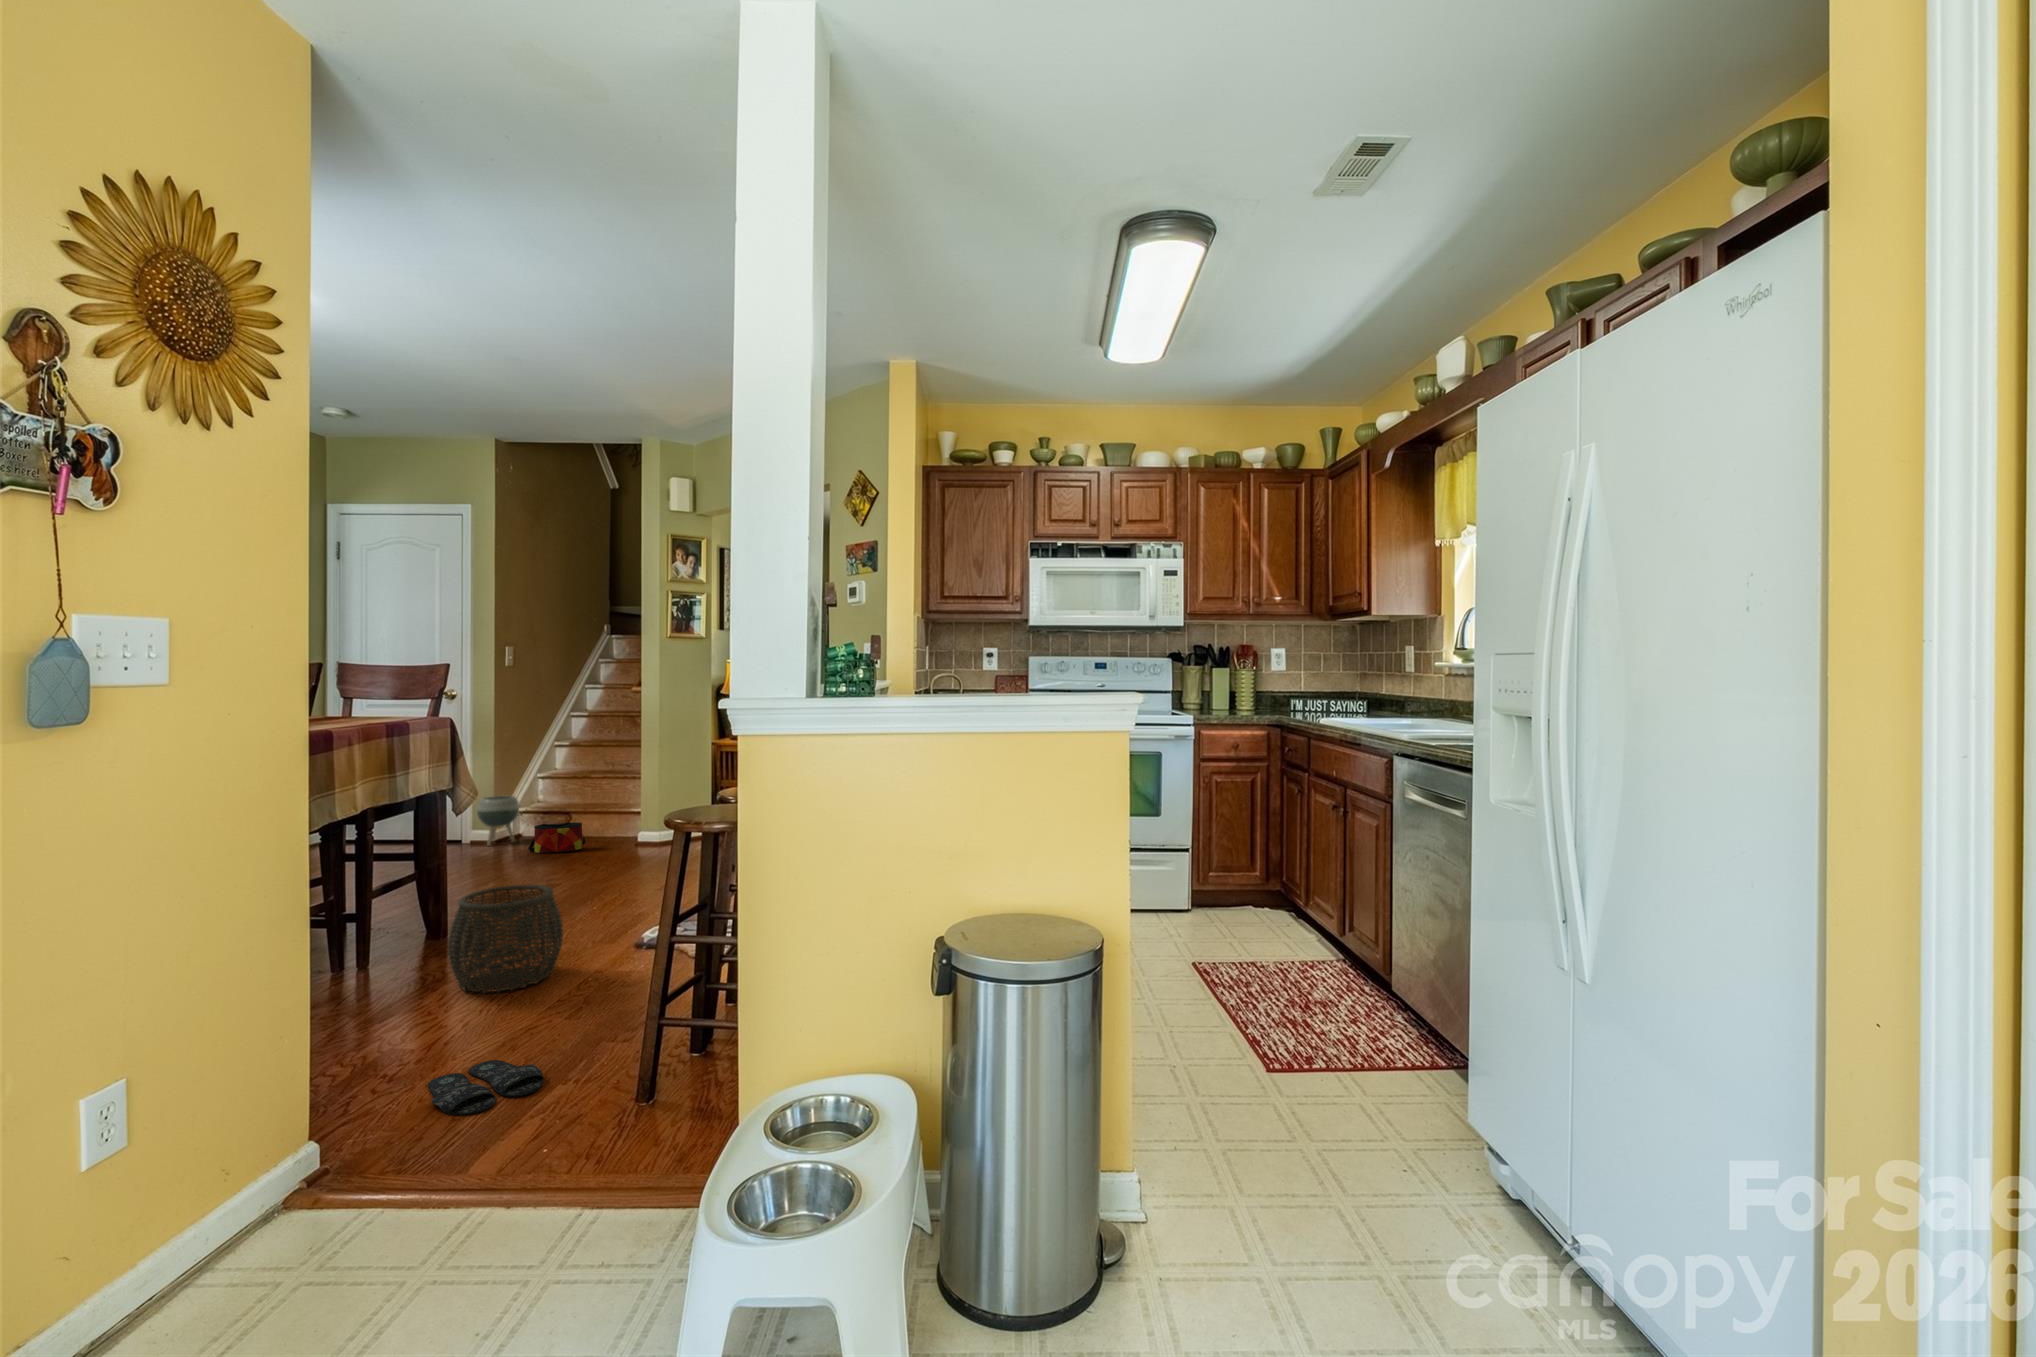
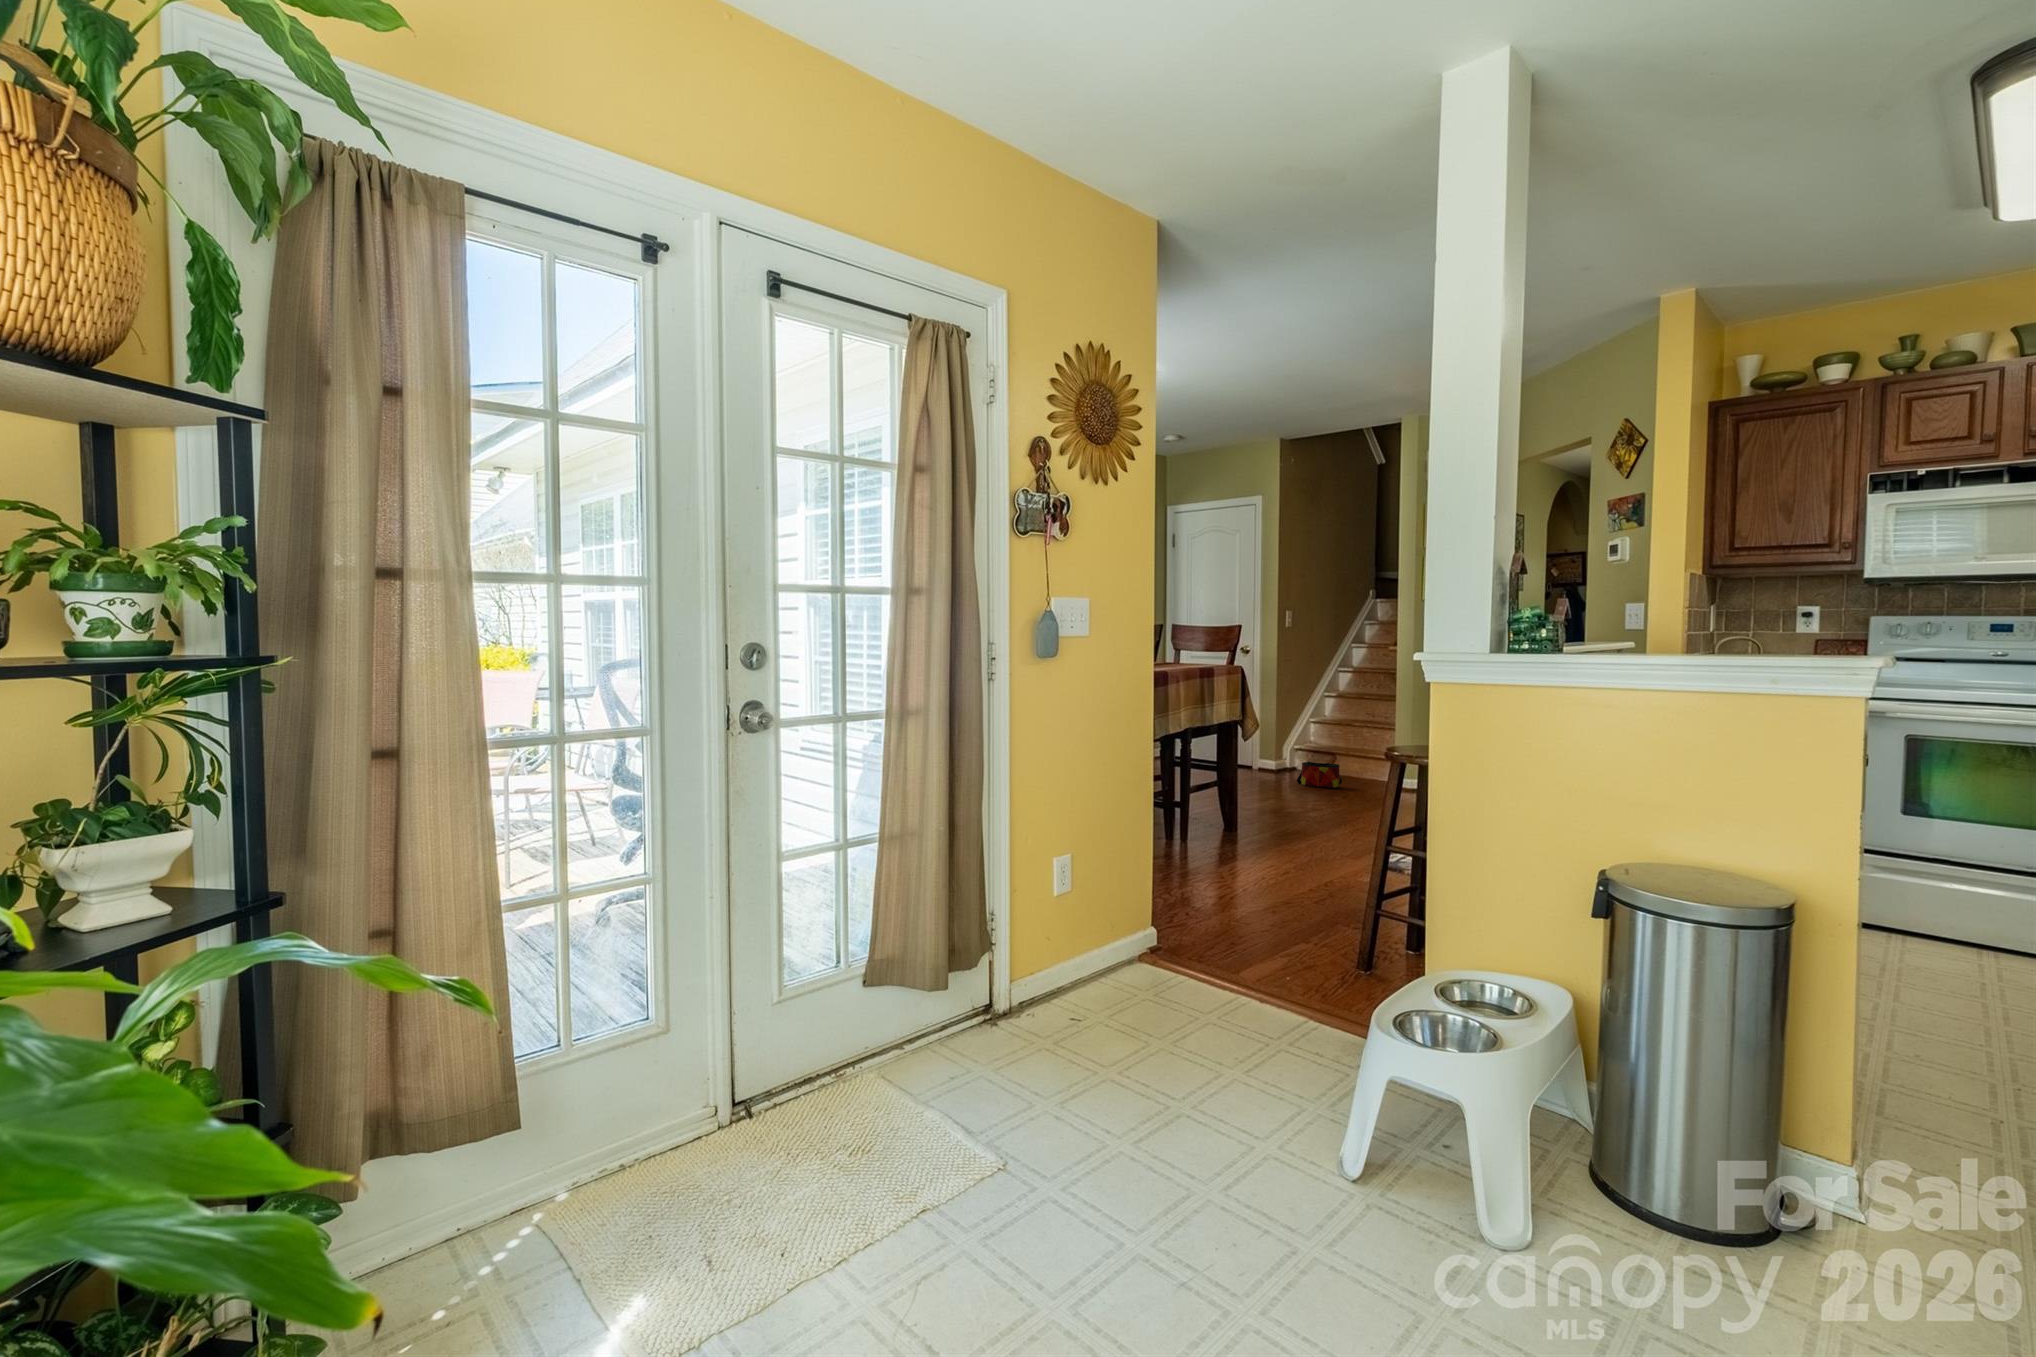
planter: present [477,796,519,846] -> none [1261,735,1292,775]
woven basket: present [447,885,563,993] -> none [1227,794,1306,870]
slippers: present [428,1060,543,1115] -> none [1207,905,1276,930]

